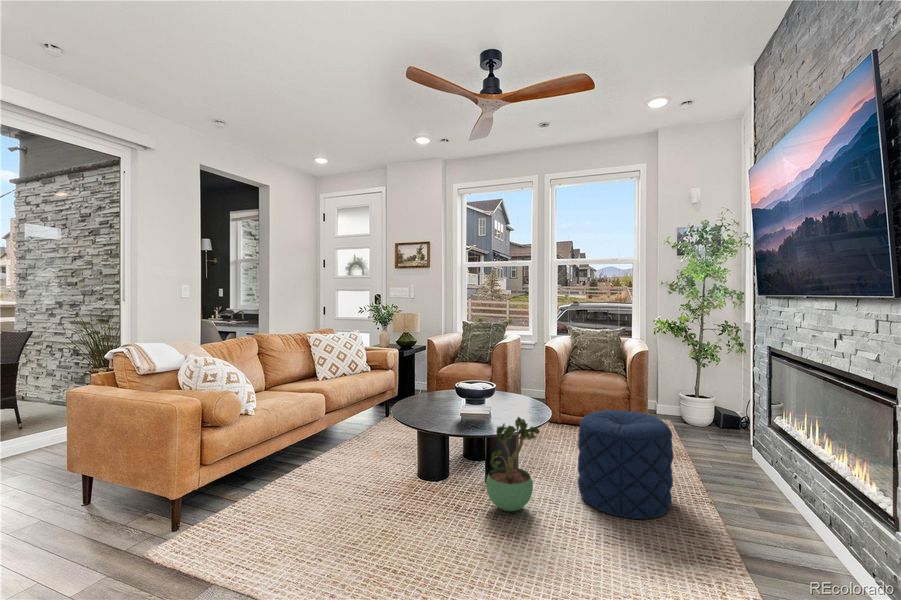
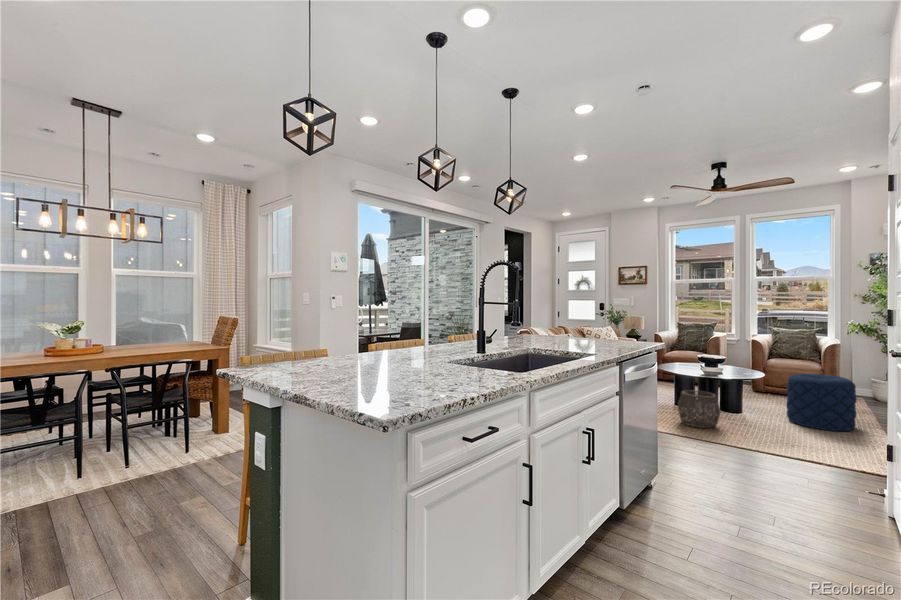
potted plant: present [486,417,540,511] -> none [727,370,762,421]
woven basket: none [384,468,460,561] -> present [678,390,720,428]

